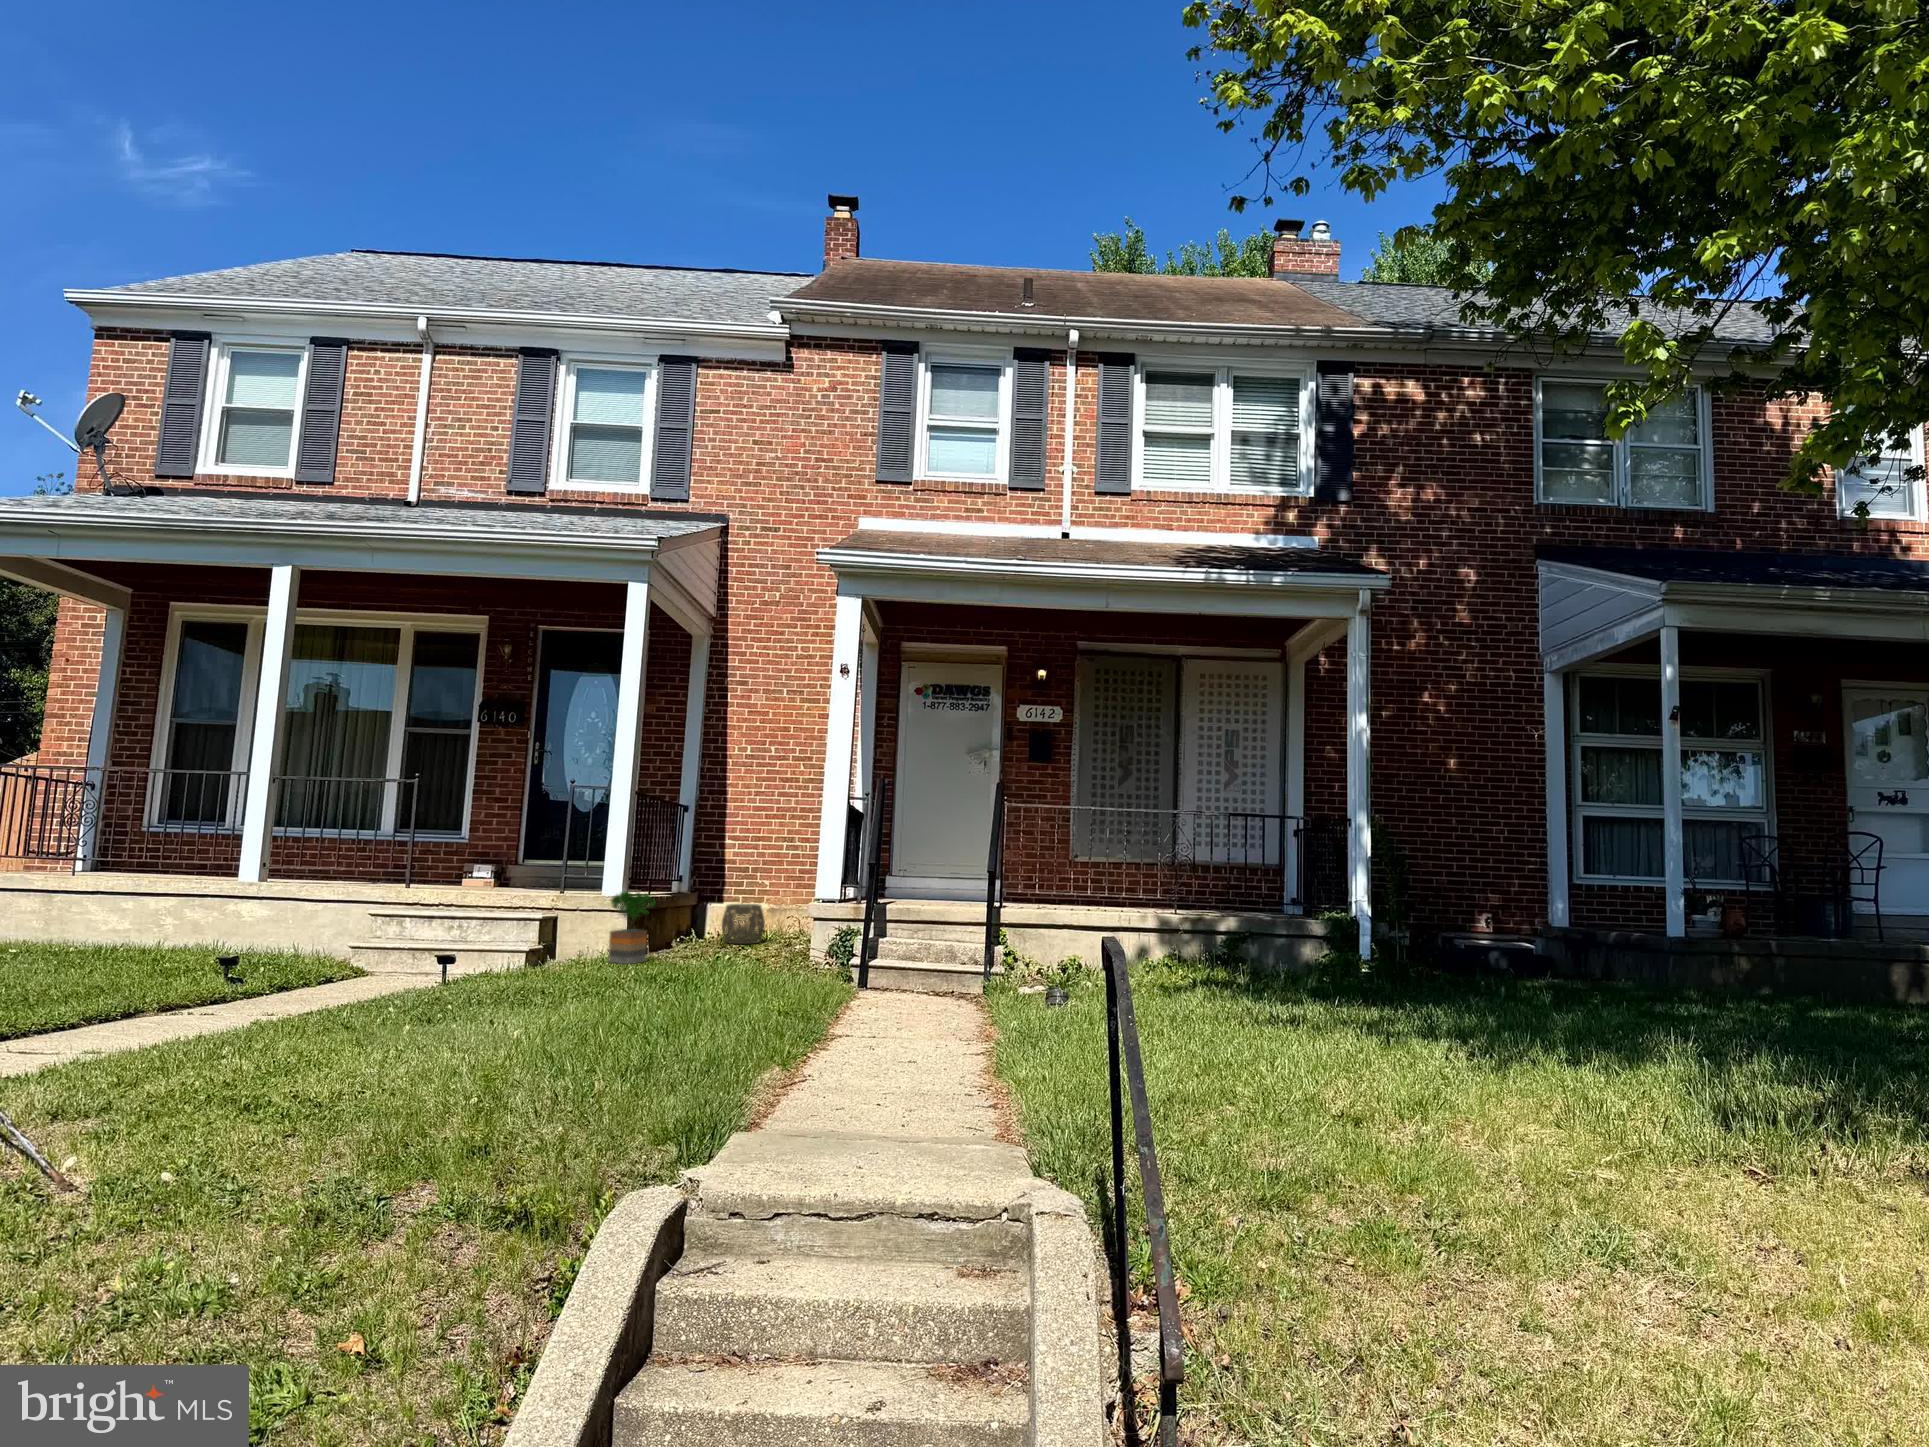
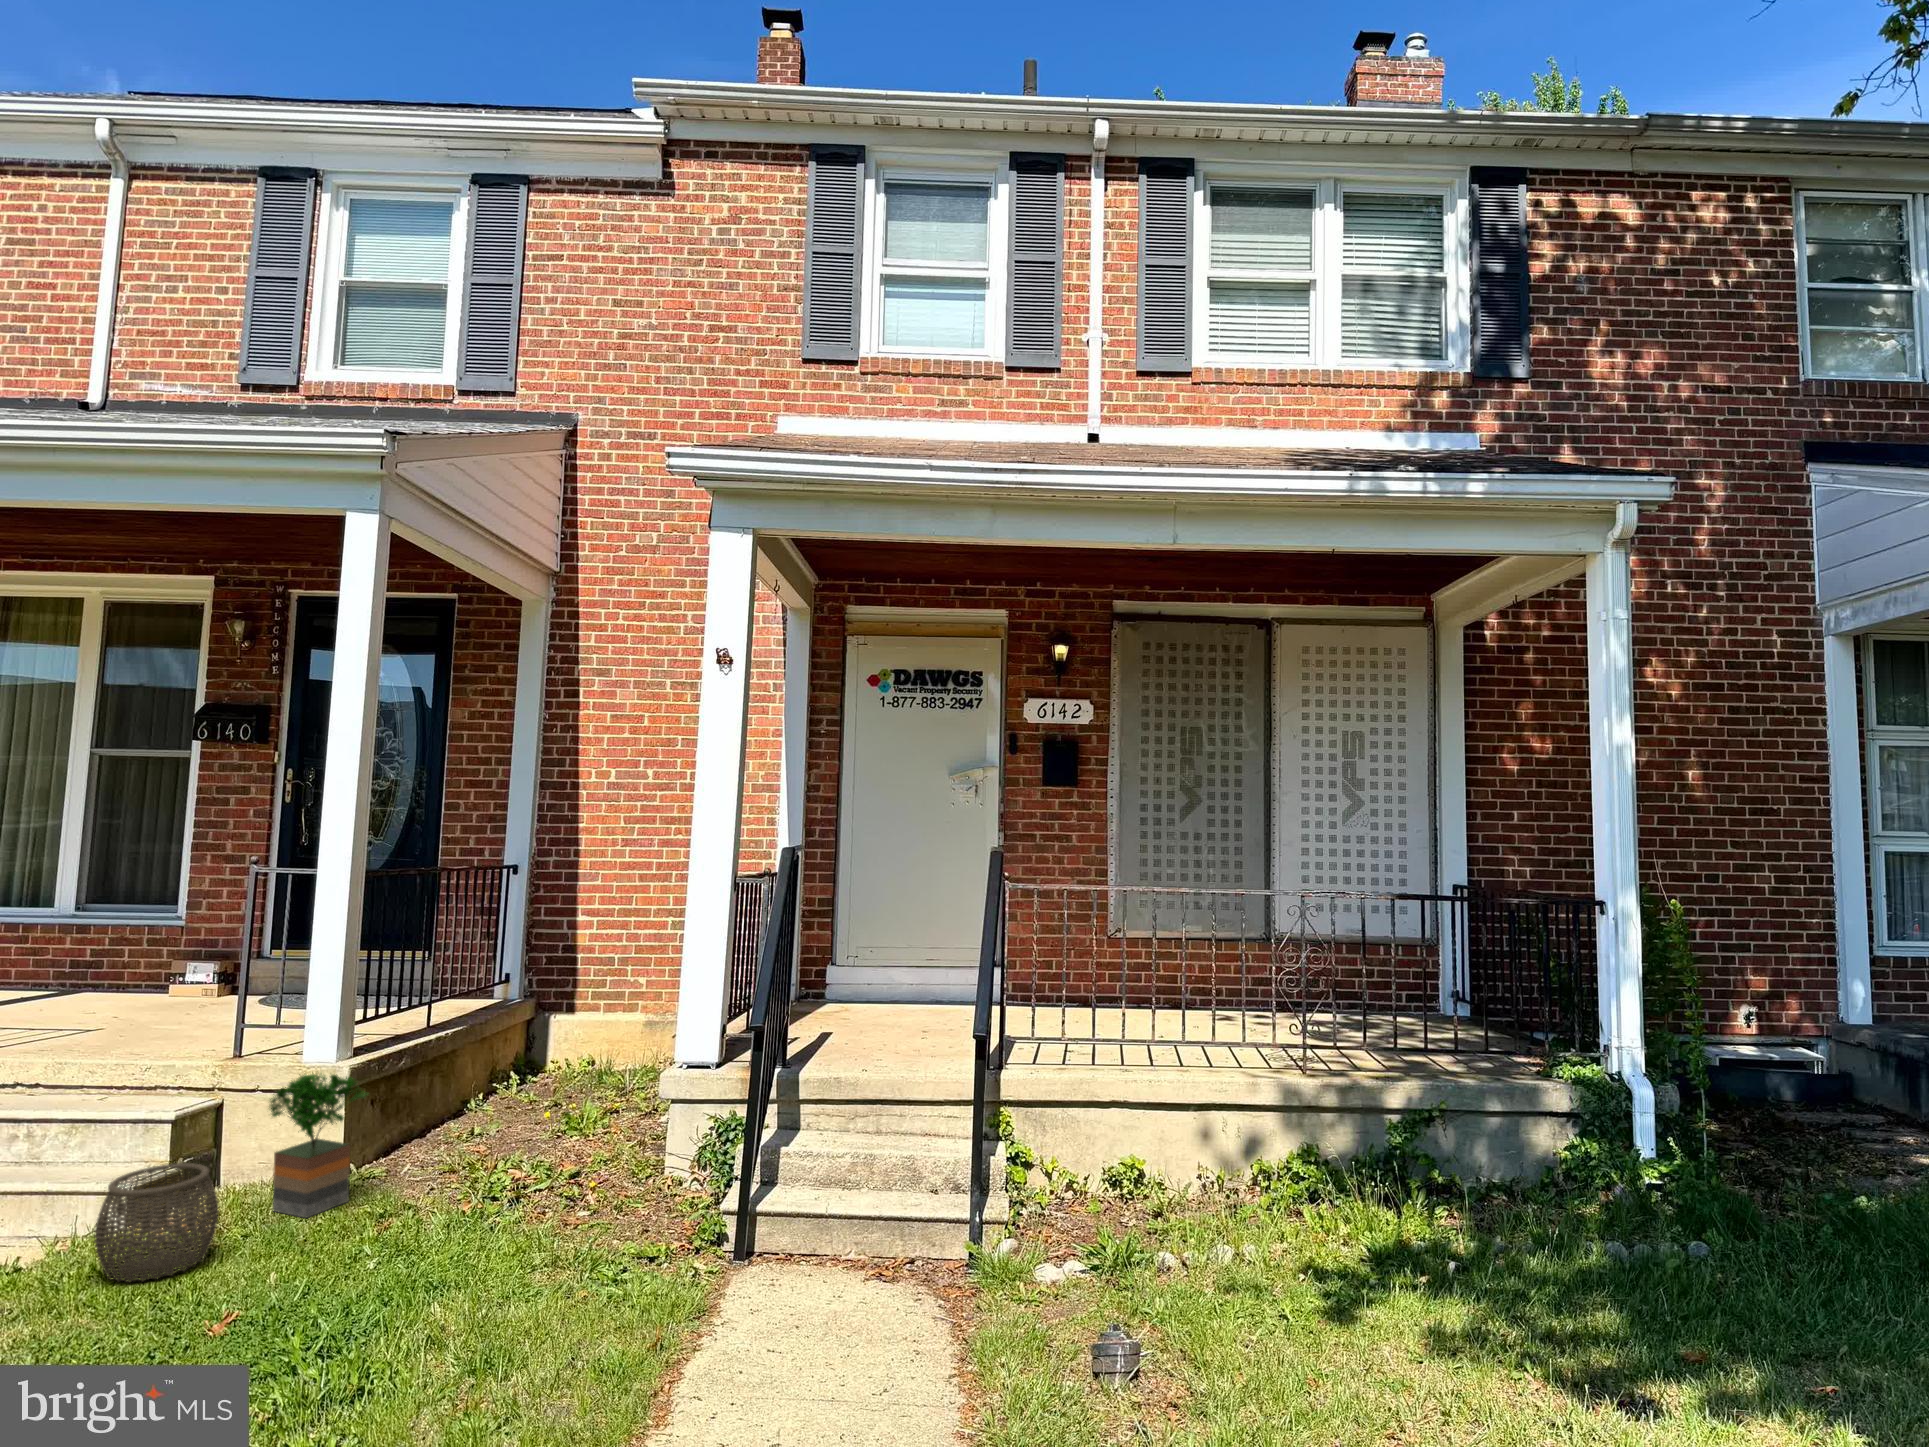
woven basket: present [722,904,765,944] -> present [94,1163,219,1282]

